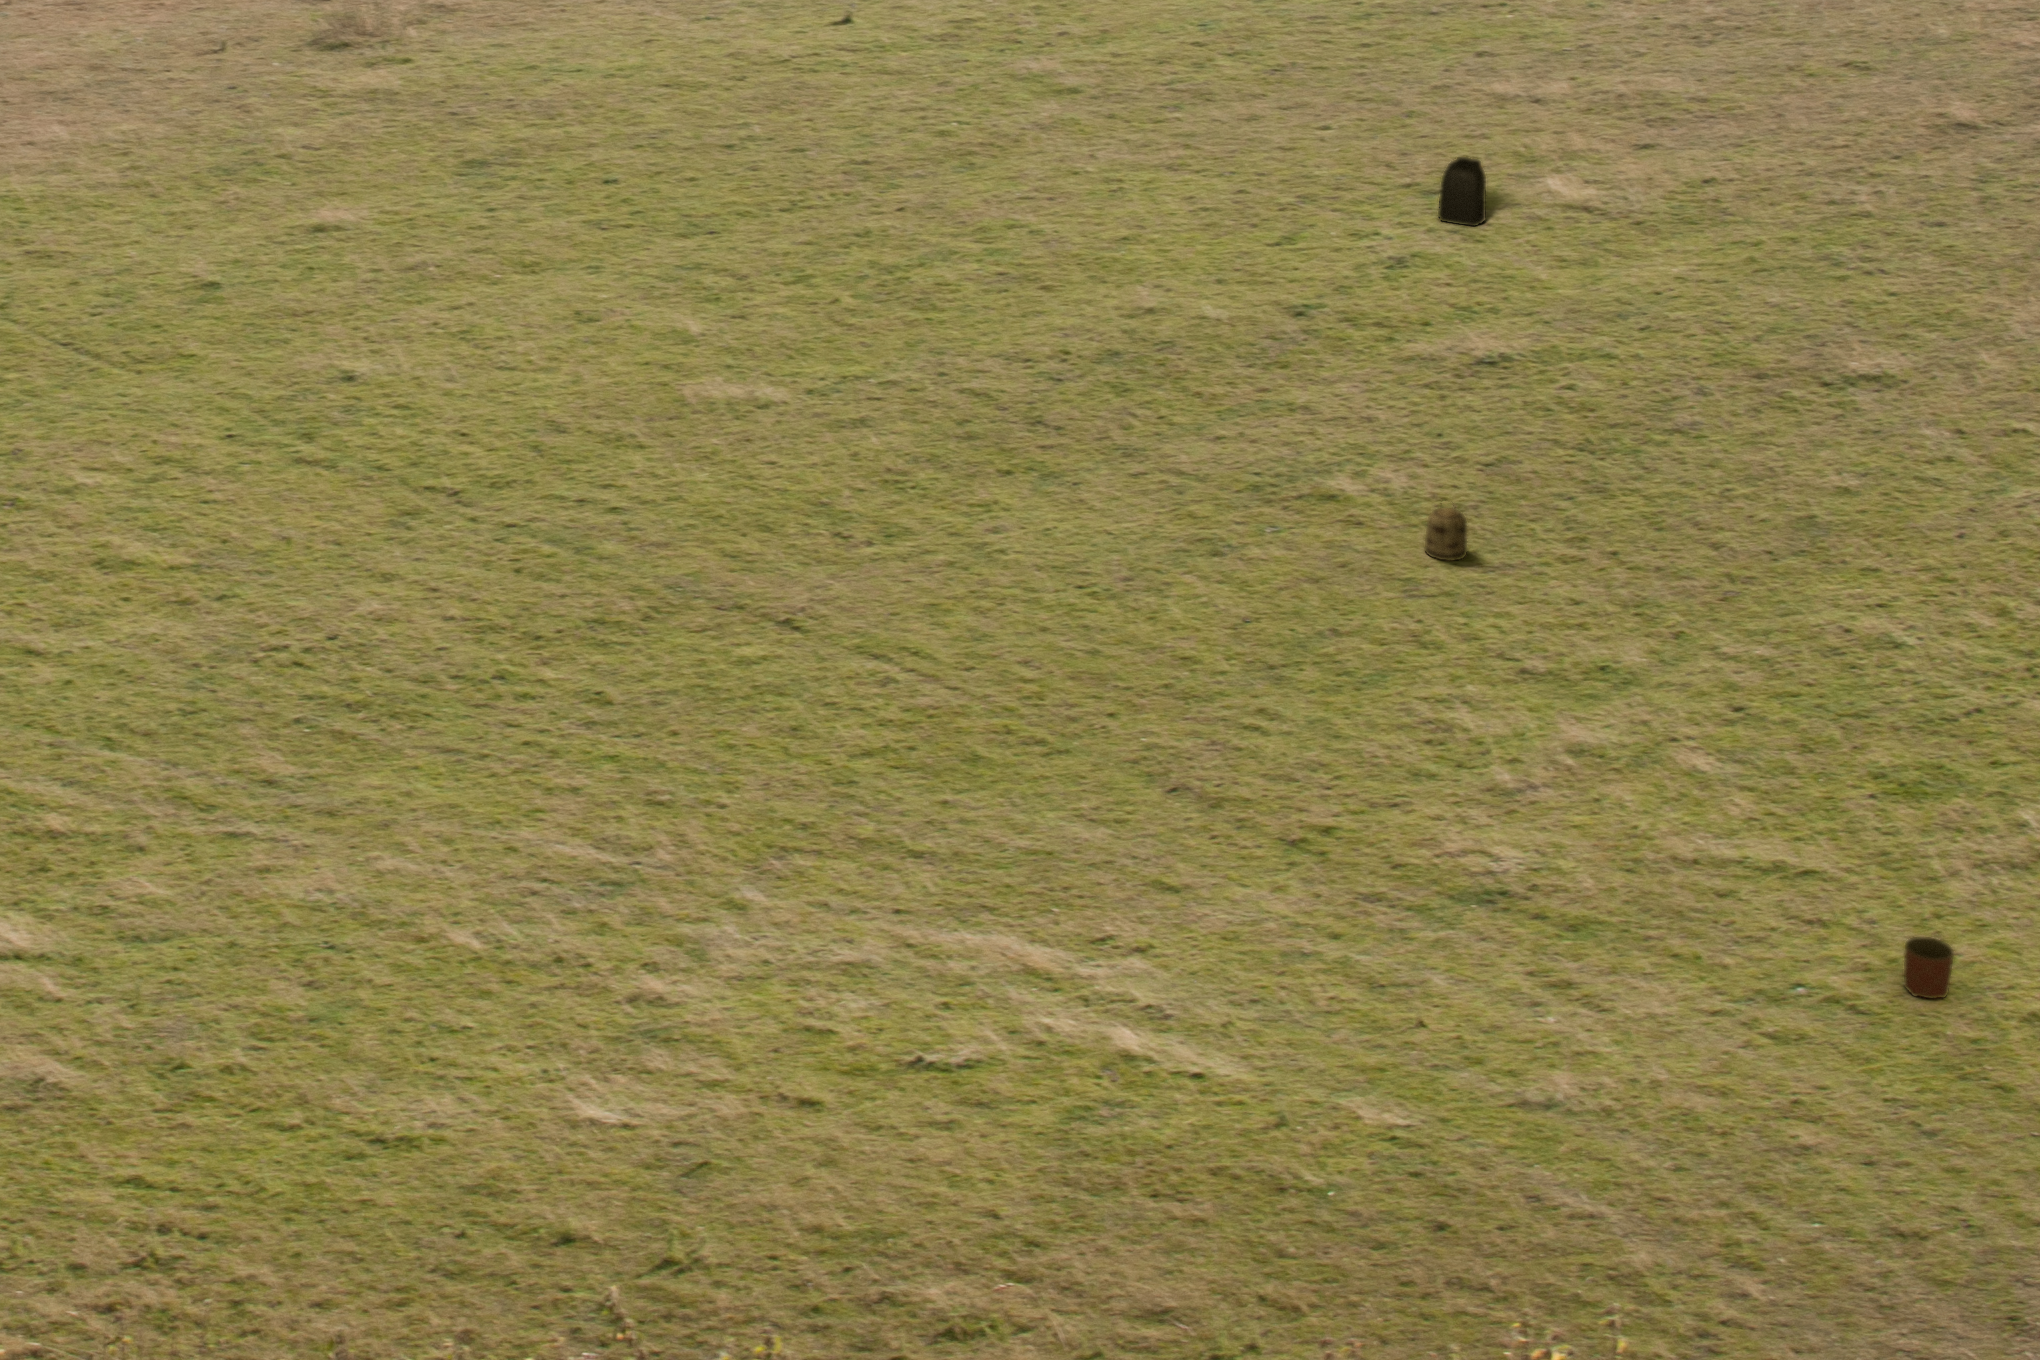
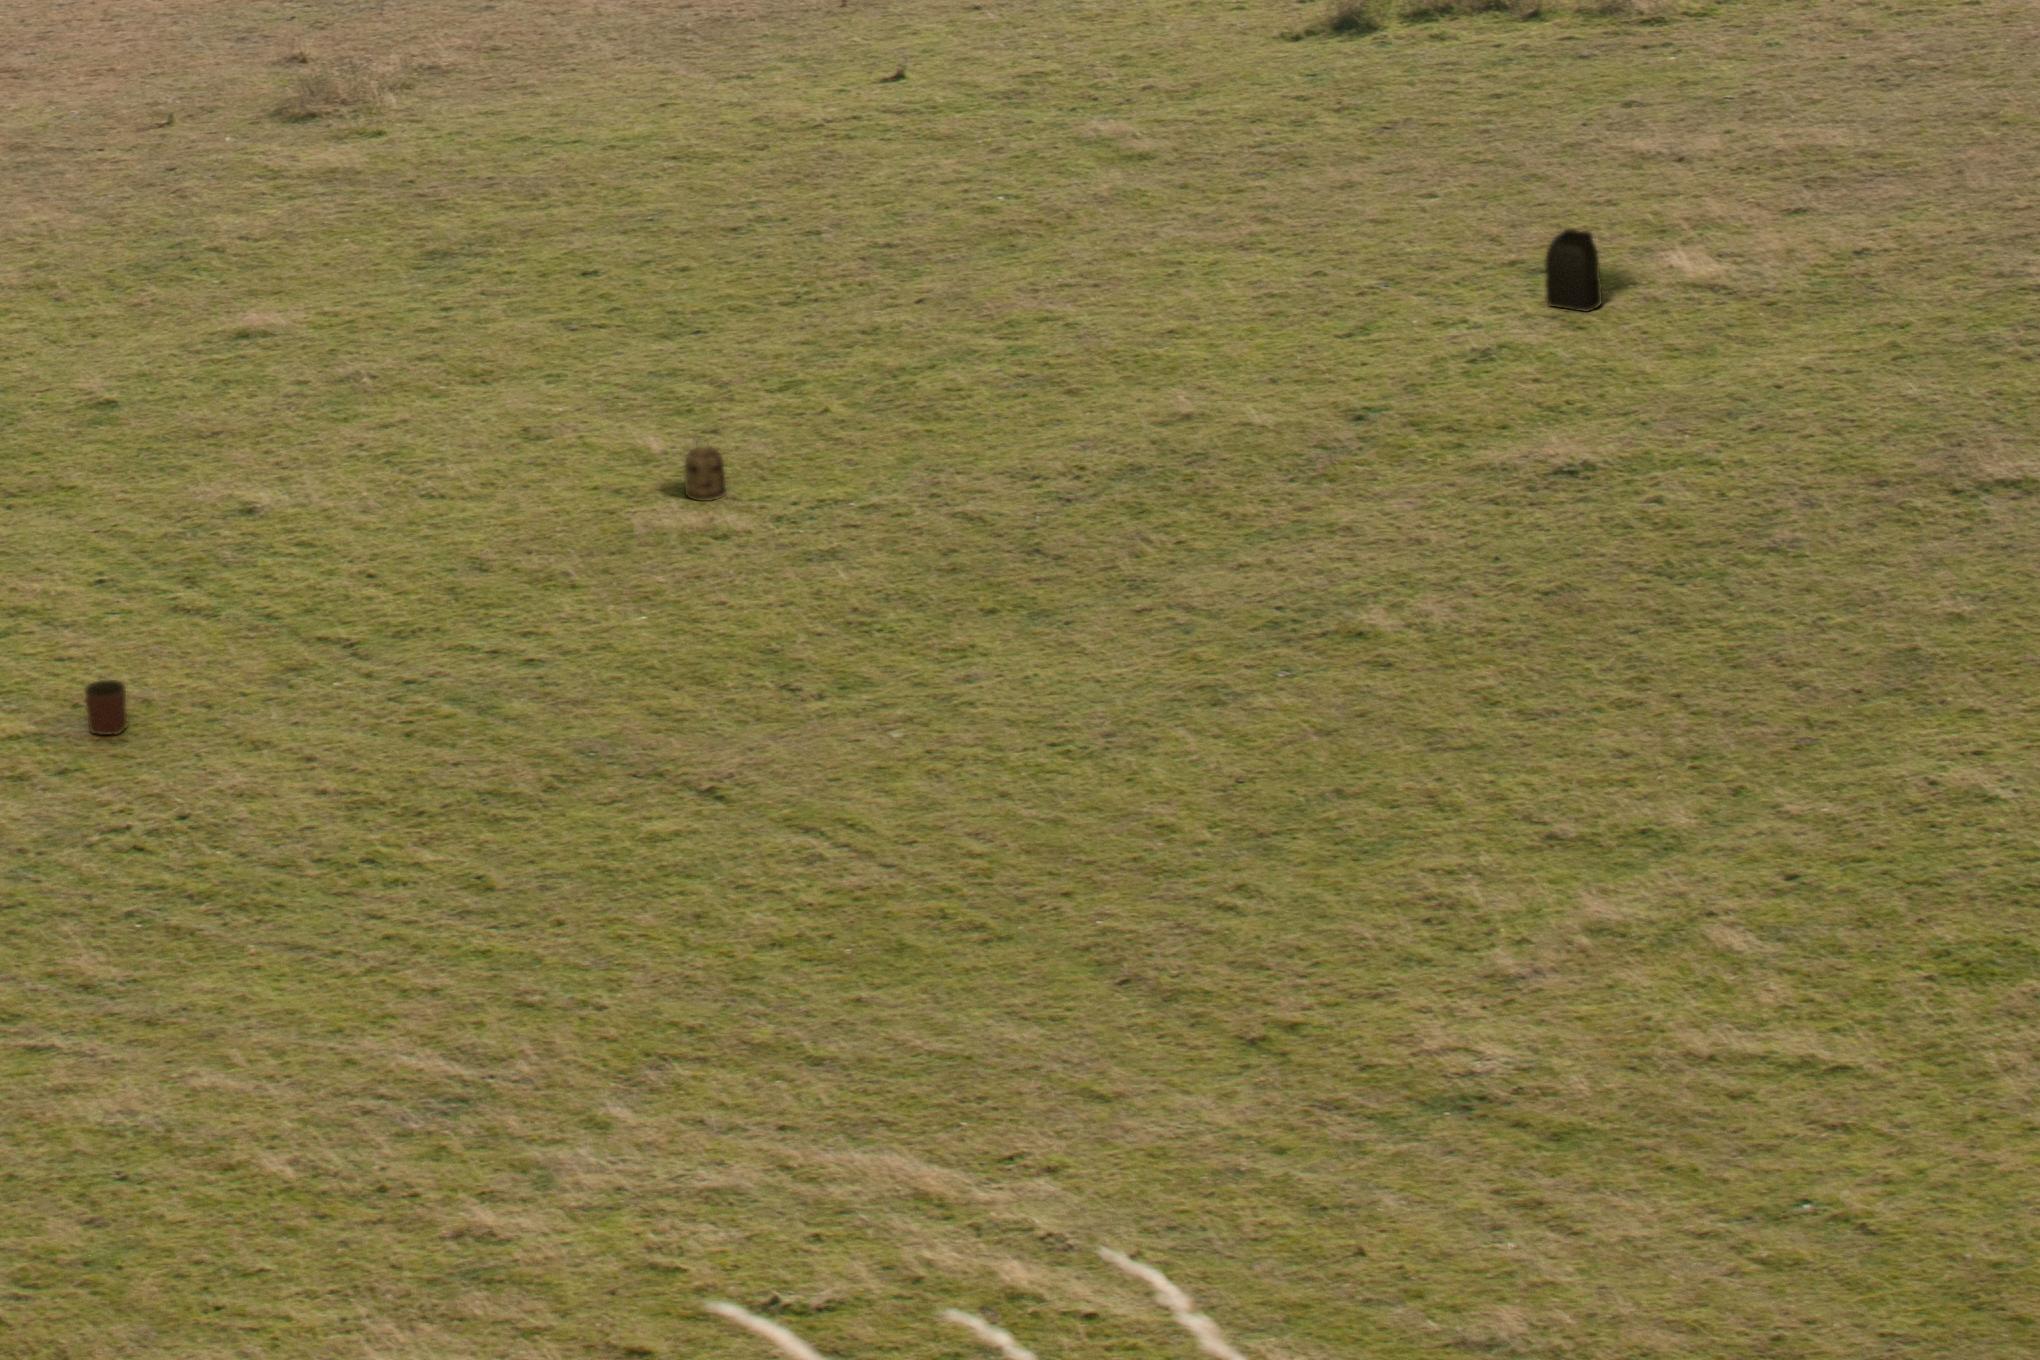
basket: present [1425,500,1467,560] -> present [684,444,727,501]
planter: present [1904,937,1954,998] -> present [85,680,127,735]

